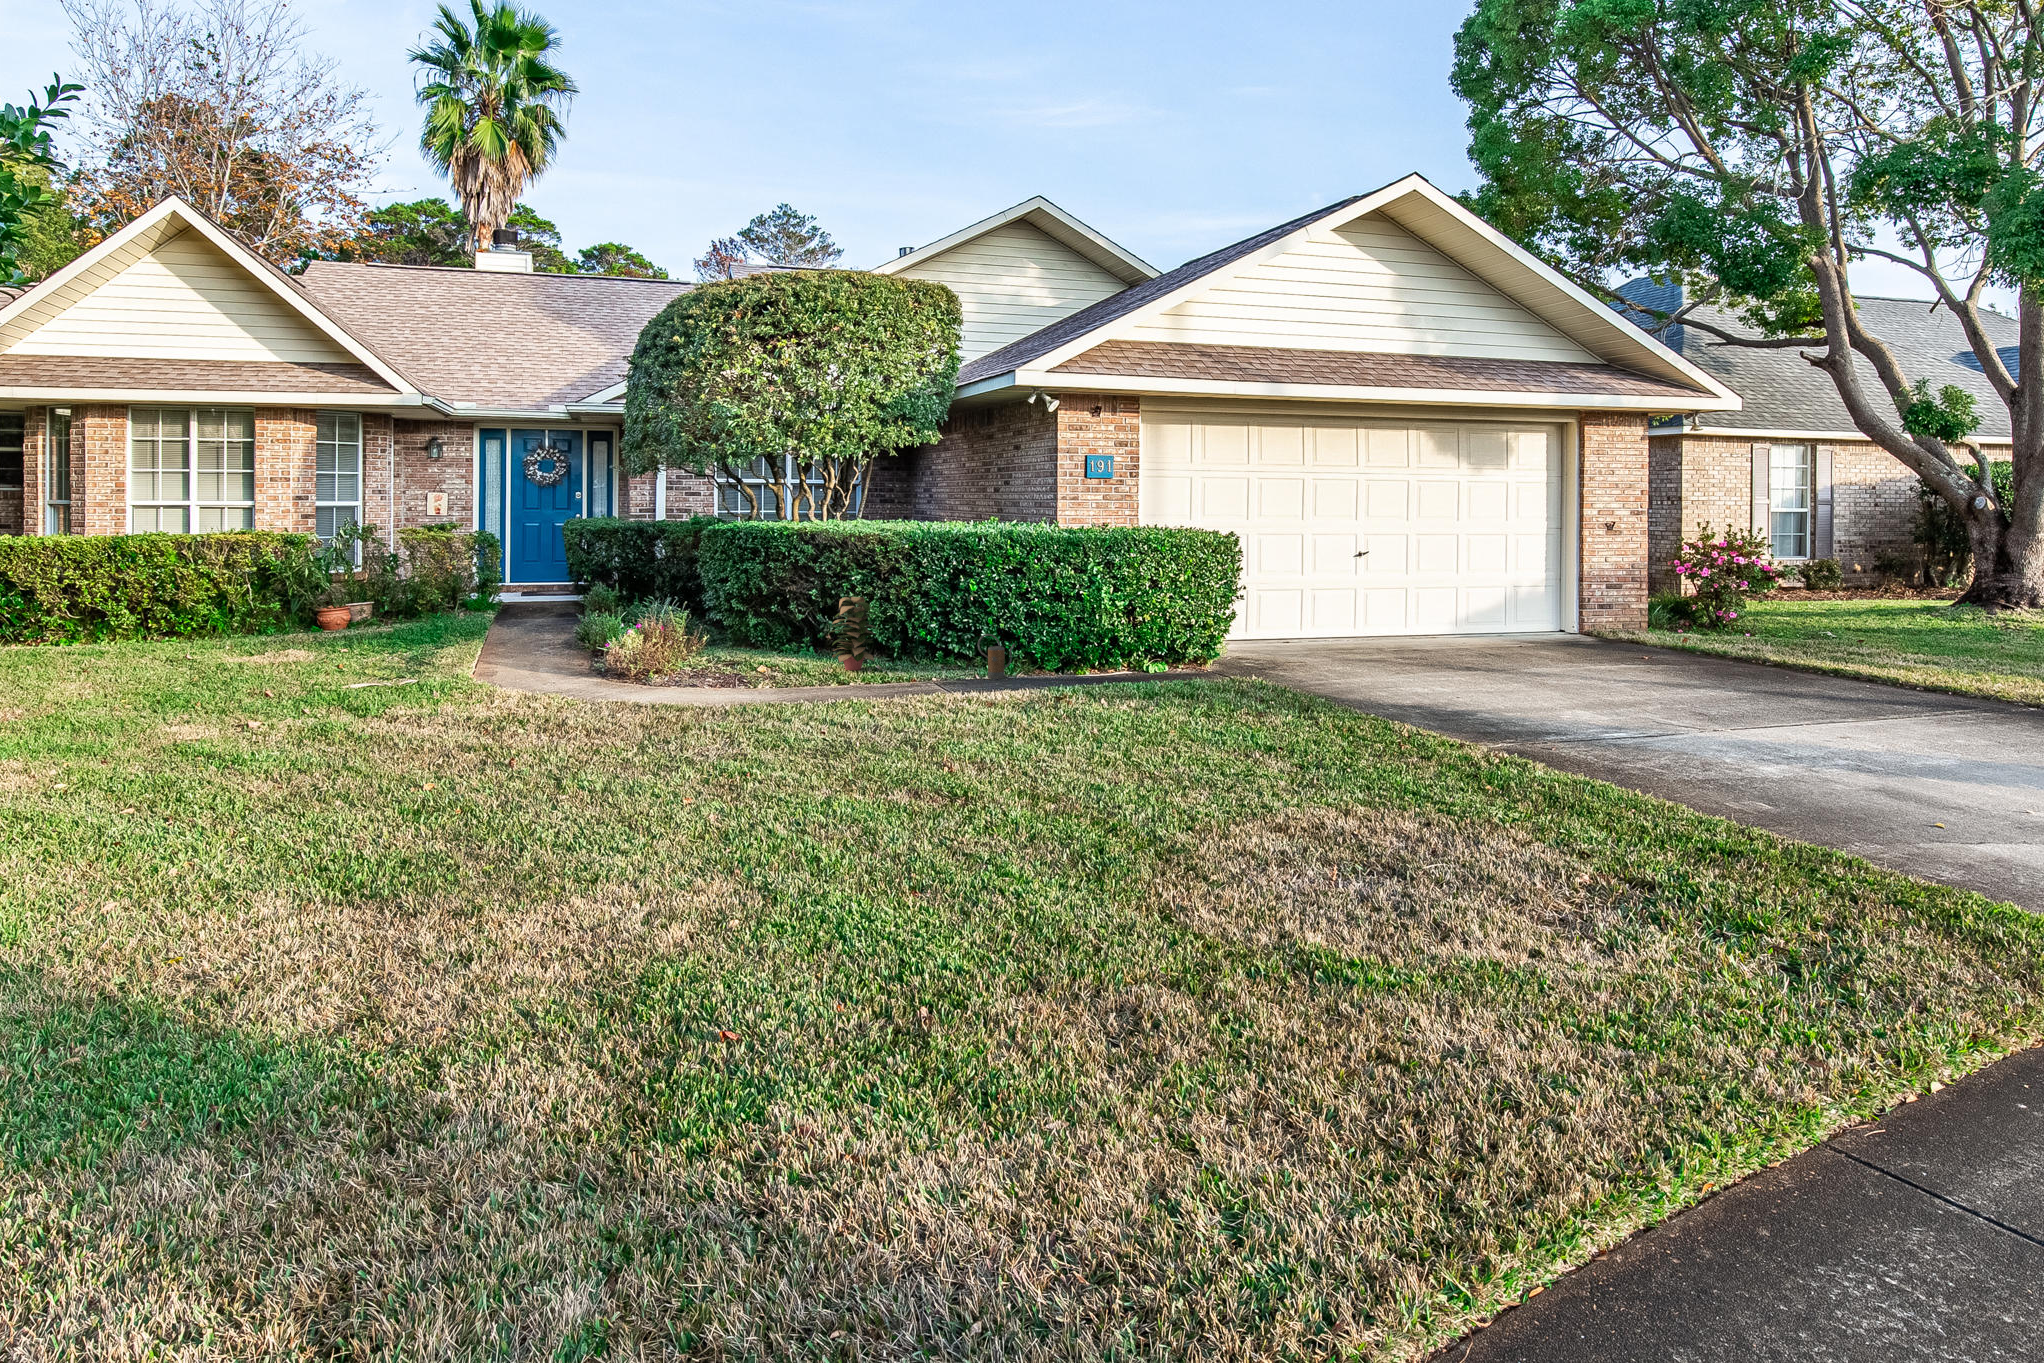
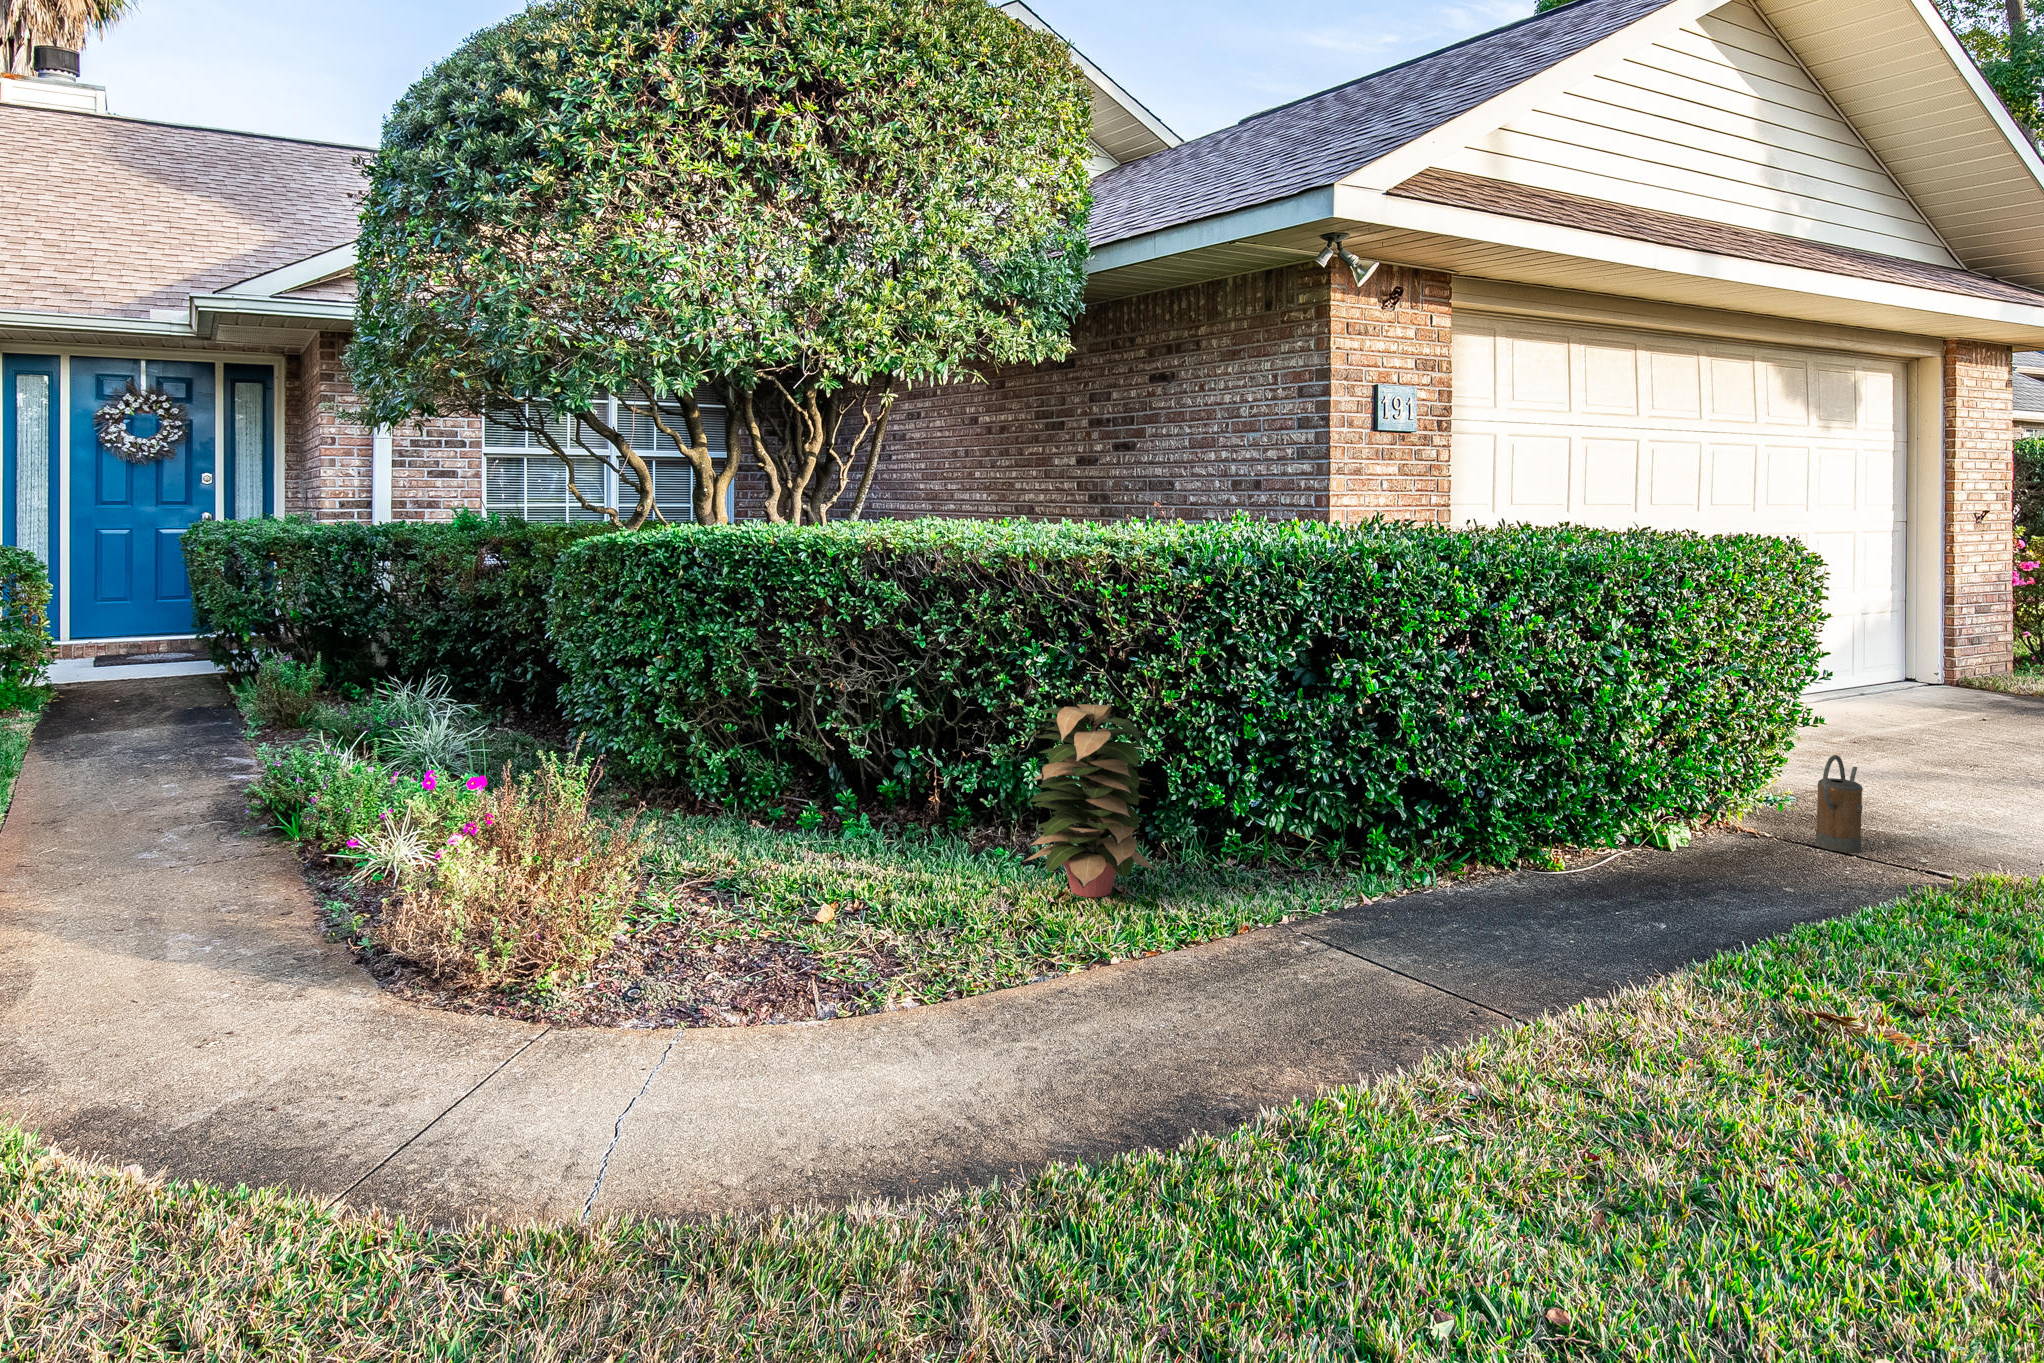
watering can: present [978,634,1015,679] -> present [1816,755,1863,852]

